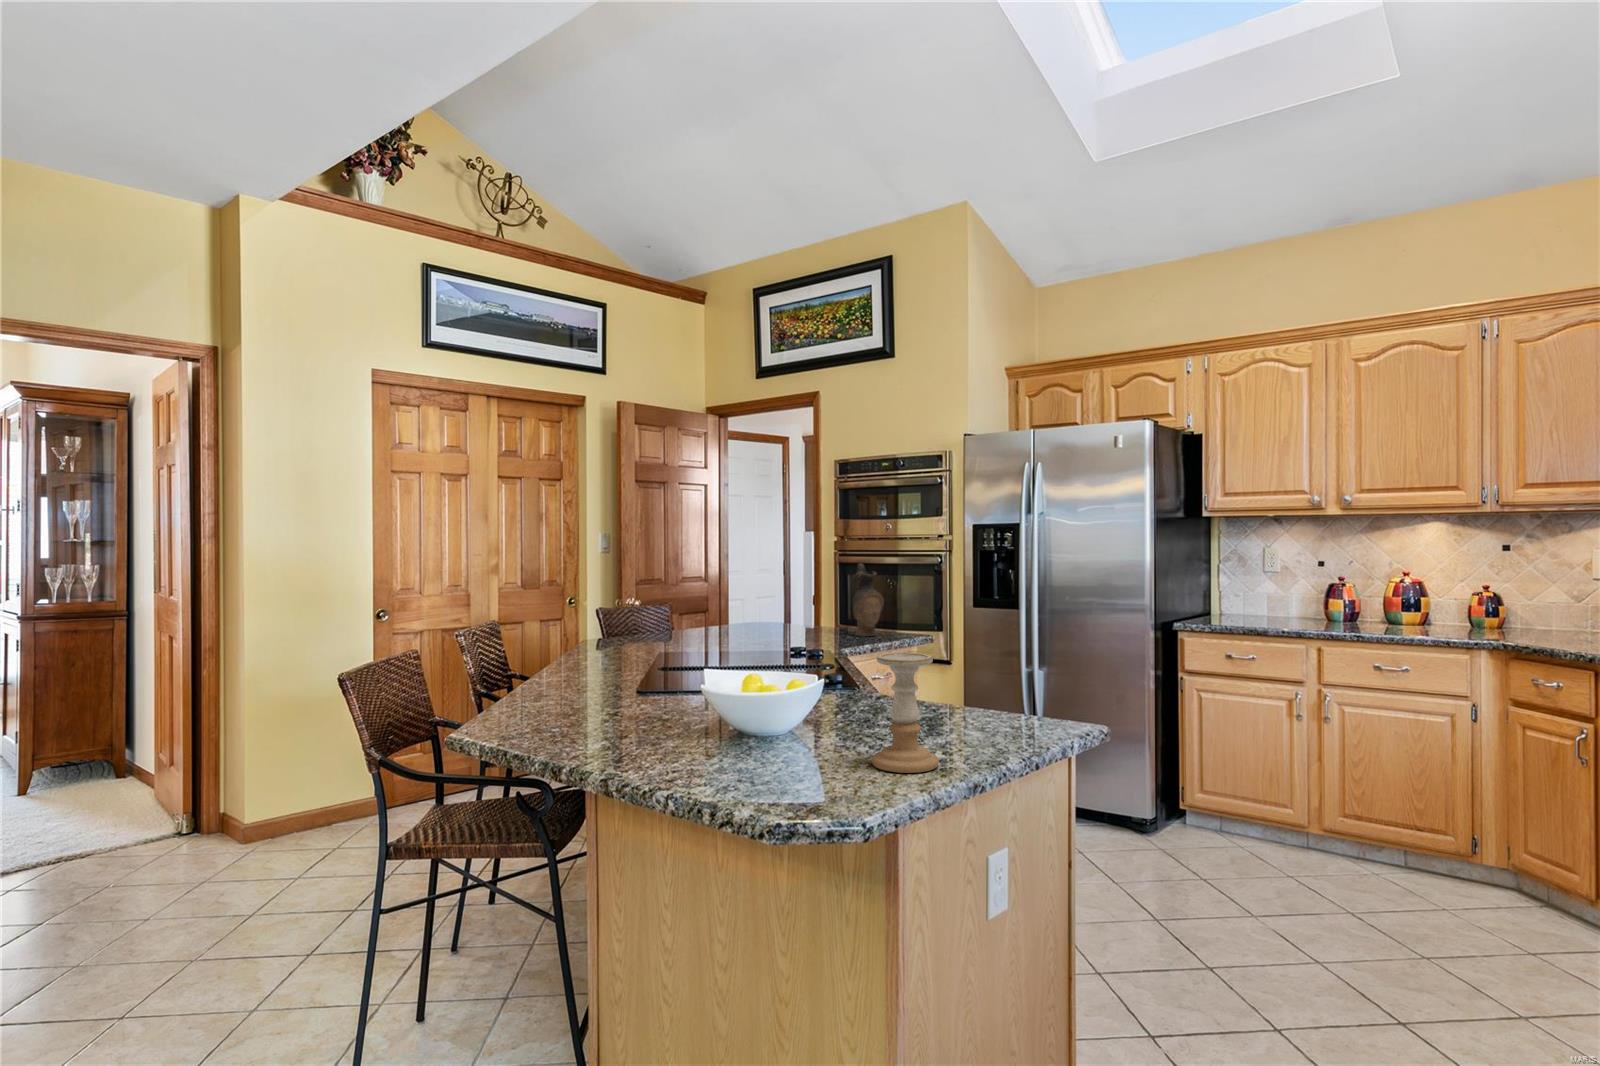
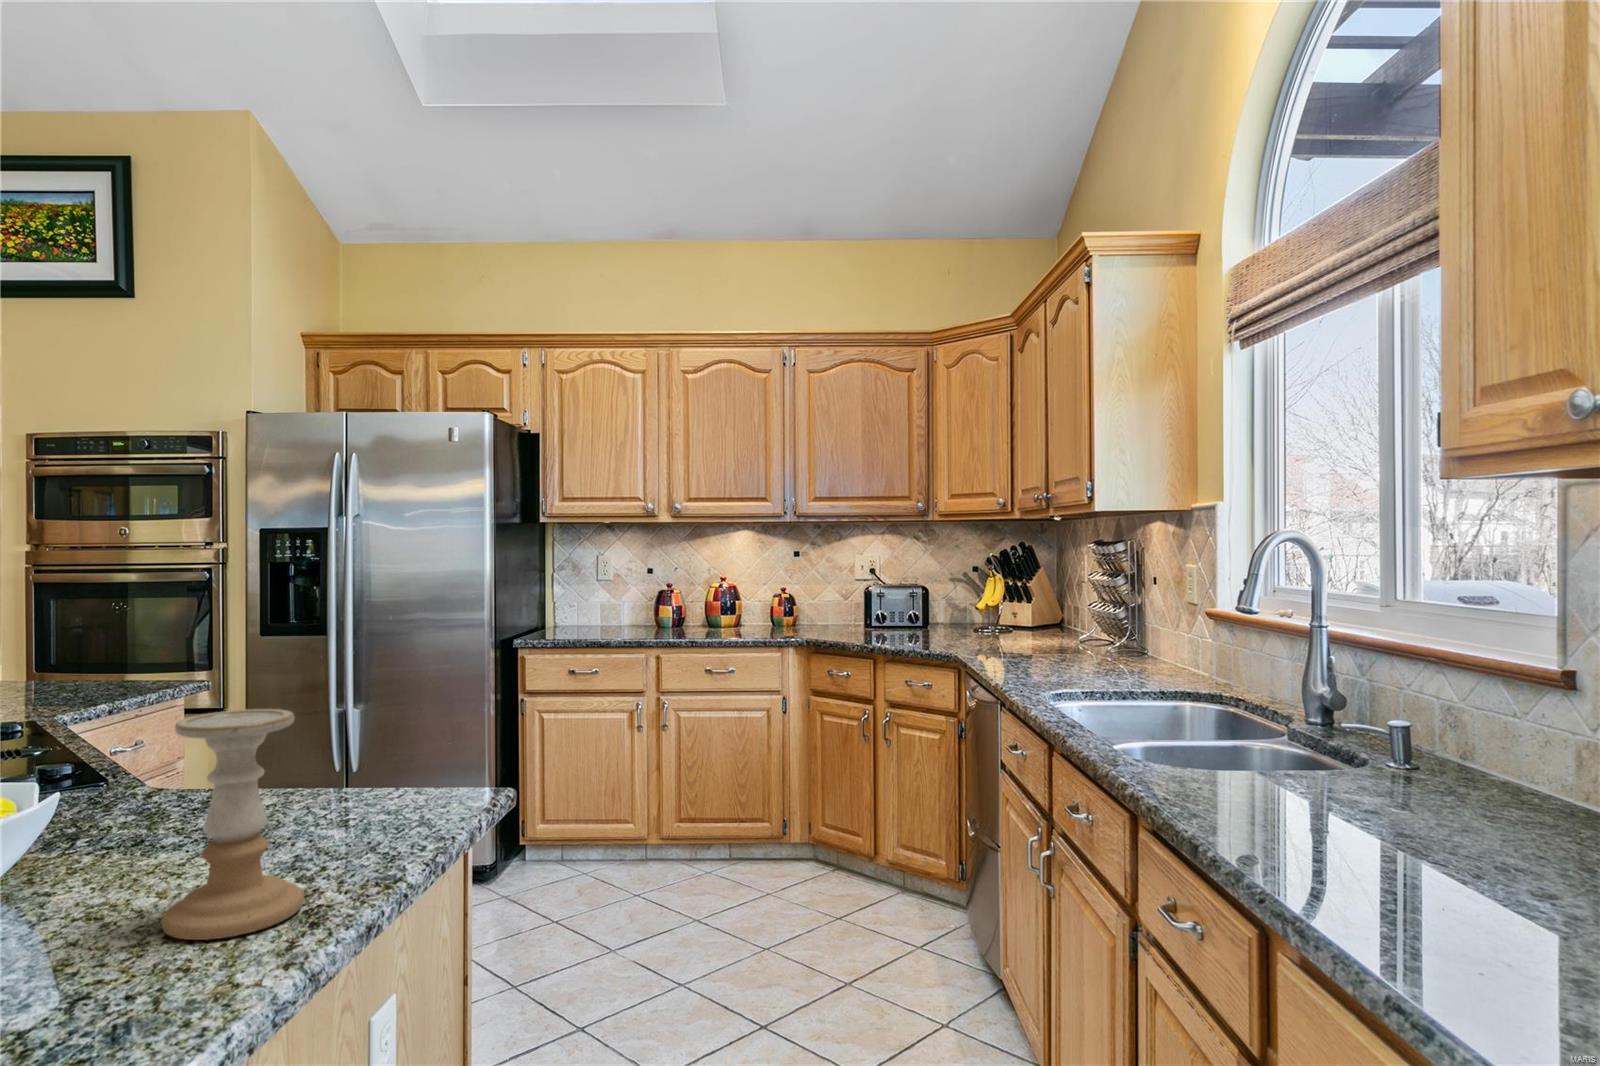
ceramic pitcher: present [853,563,884,636] -> none [59,580,119,691]

